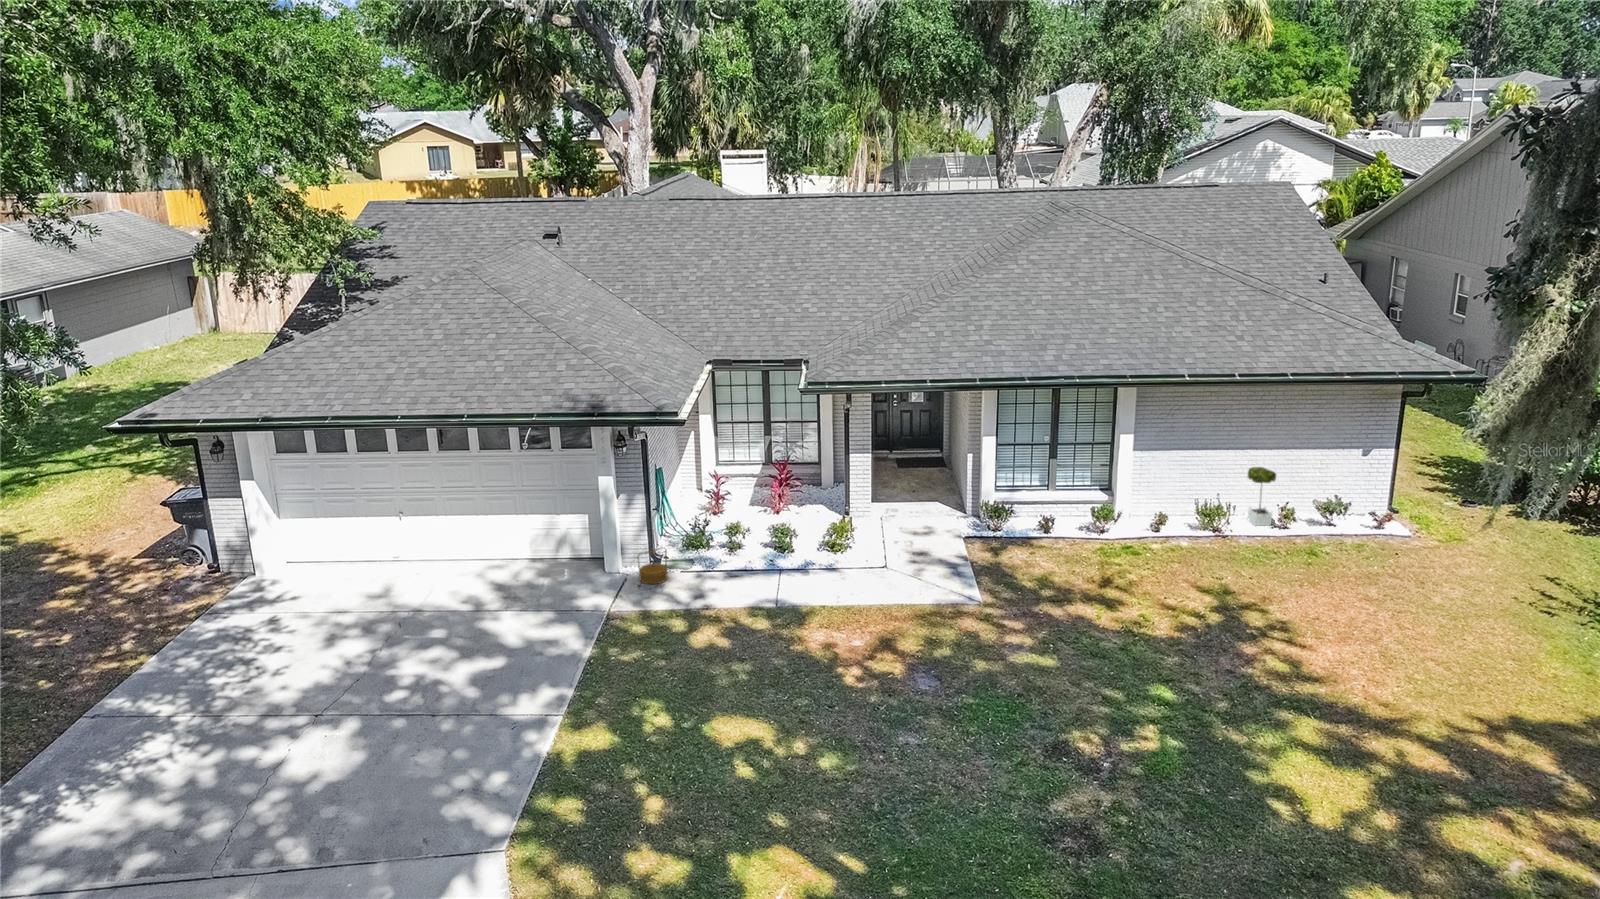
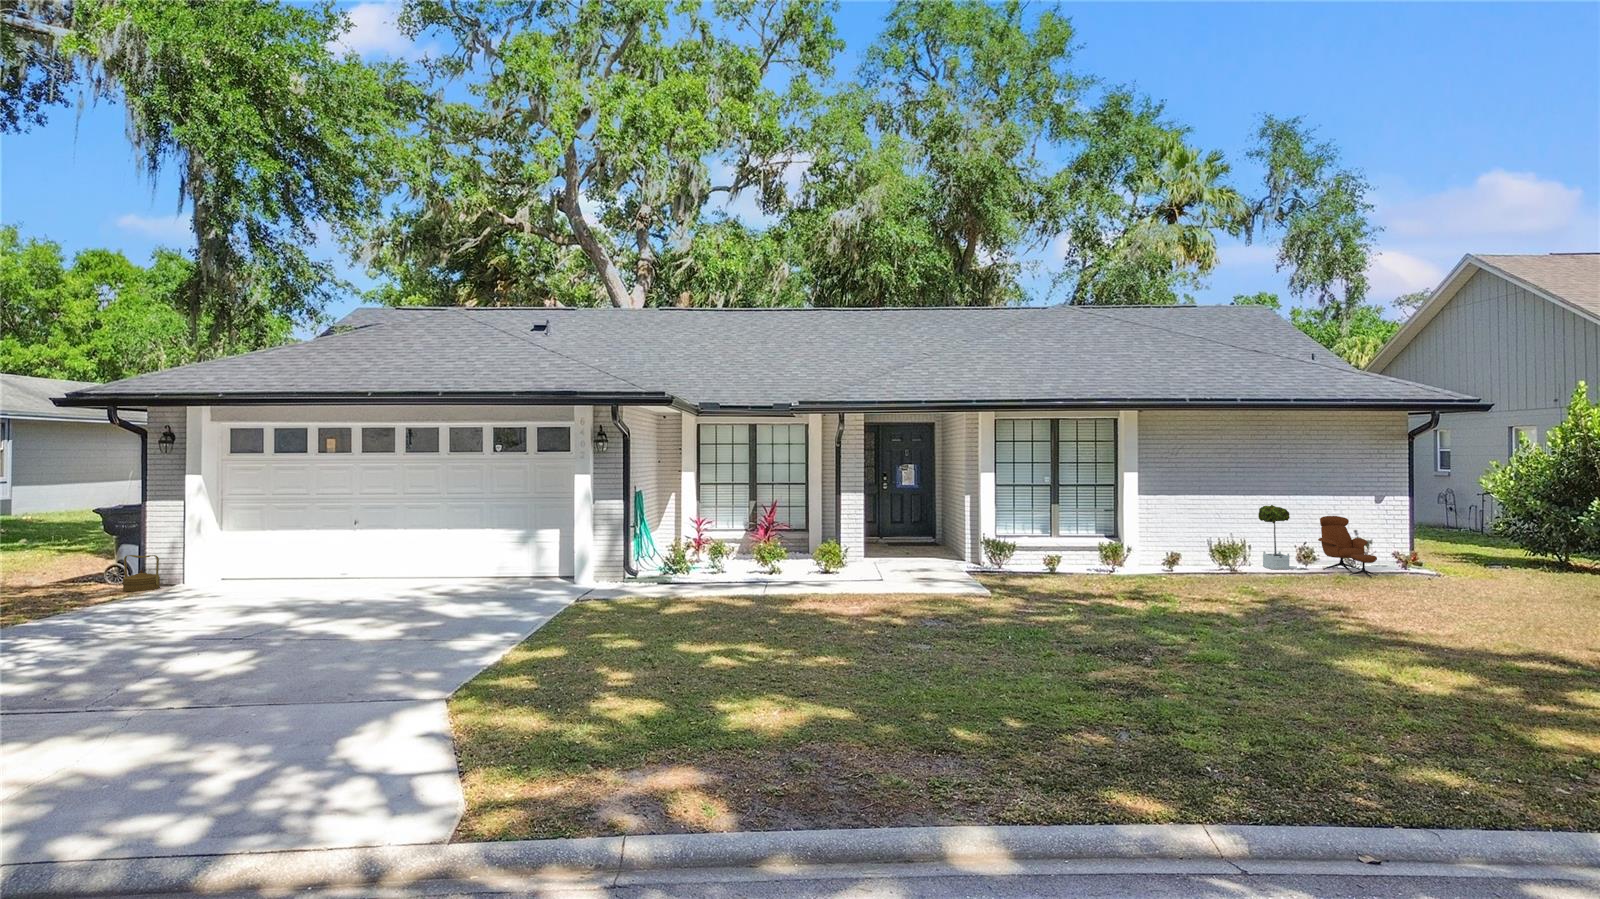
lounge chair: none [1302,473,1351,543] -> present [1318,516,1377,578]
woven basket: present [637,547,668,584] -> present [122,555,160,591]

